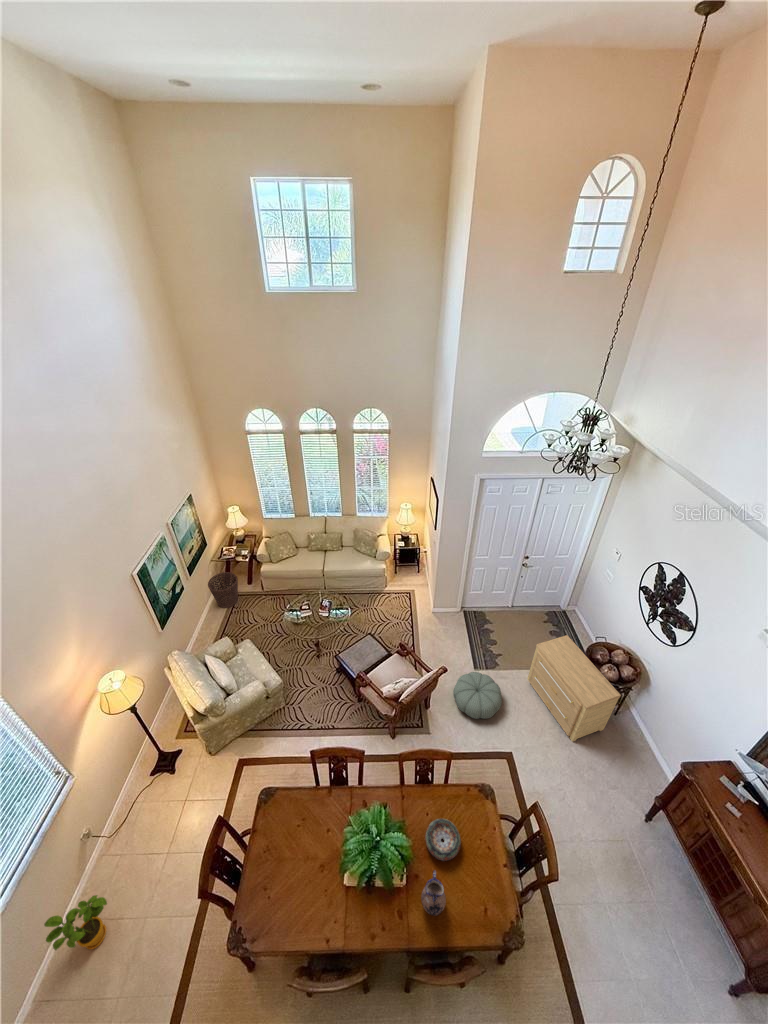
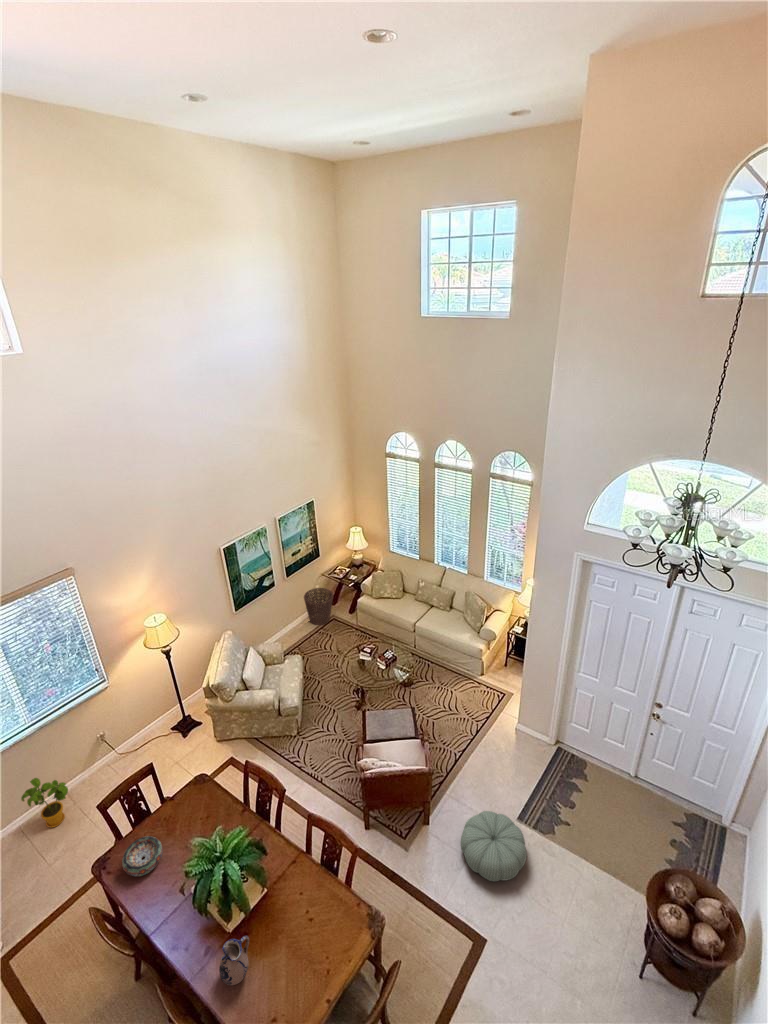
side table: present [527,635,621,742] -> none [580,822,676,1012]
decorative bowl: present [425,819,461,861] -> present [122,836,163,876]

